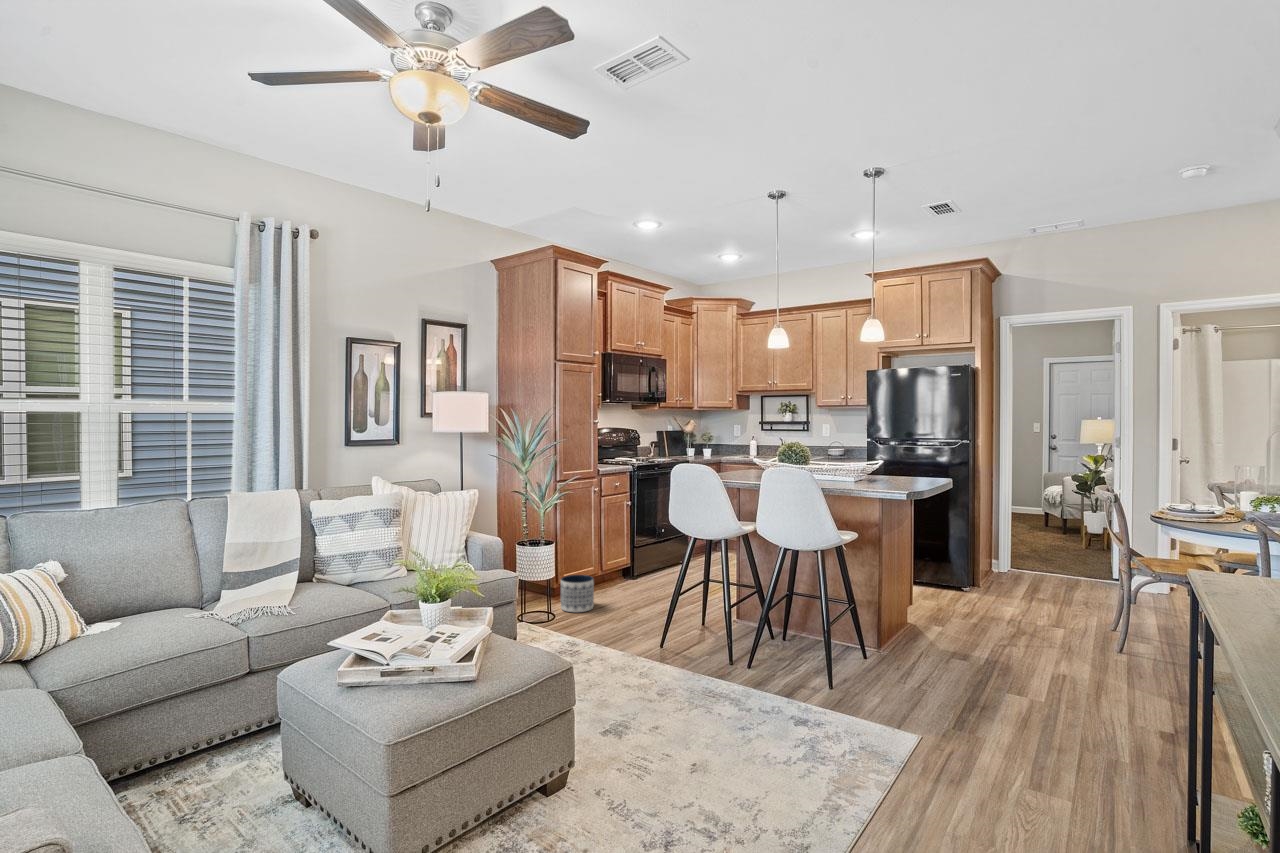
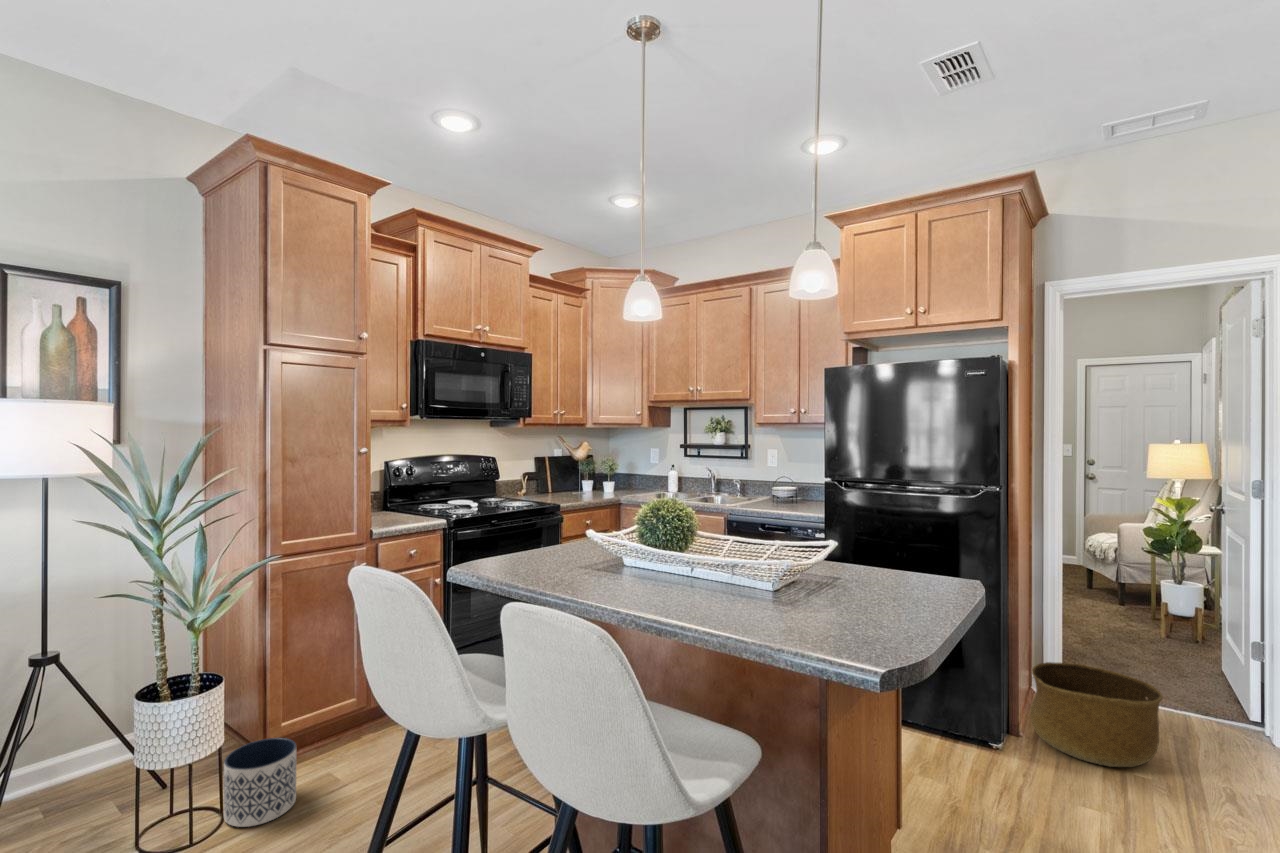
basket: none [988,546,1059,594] -> present [1030,662,1163,767]

